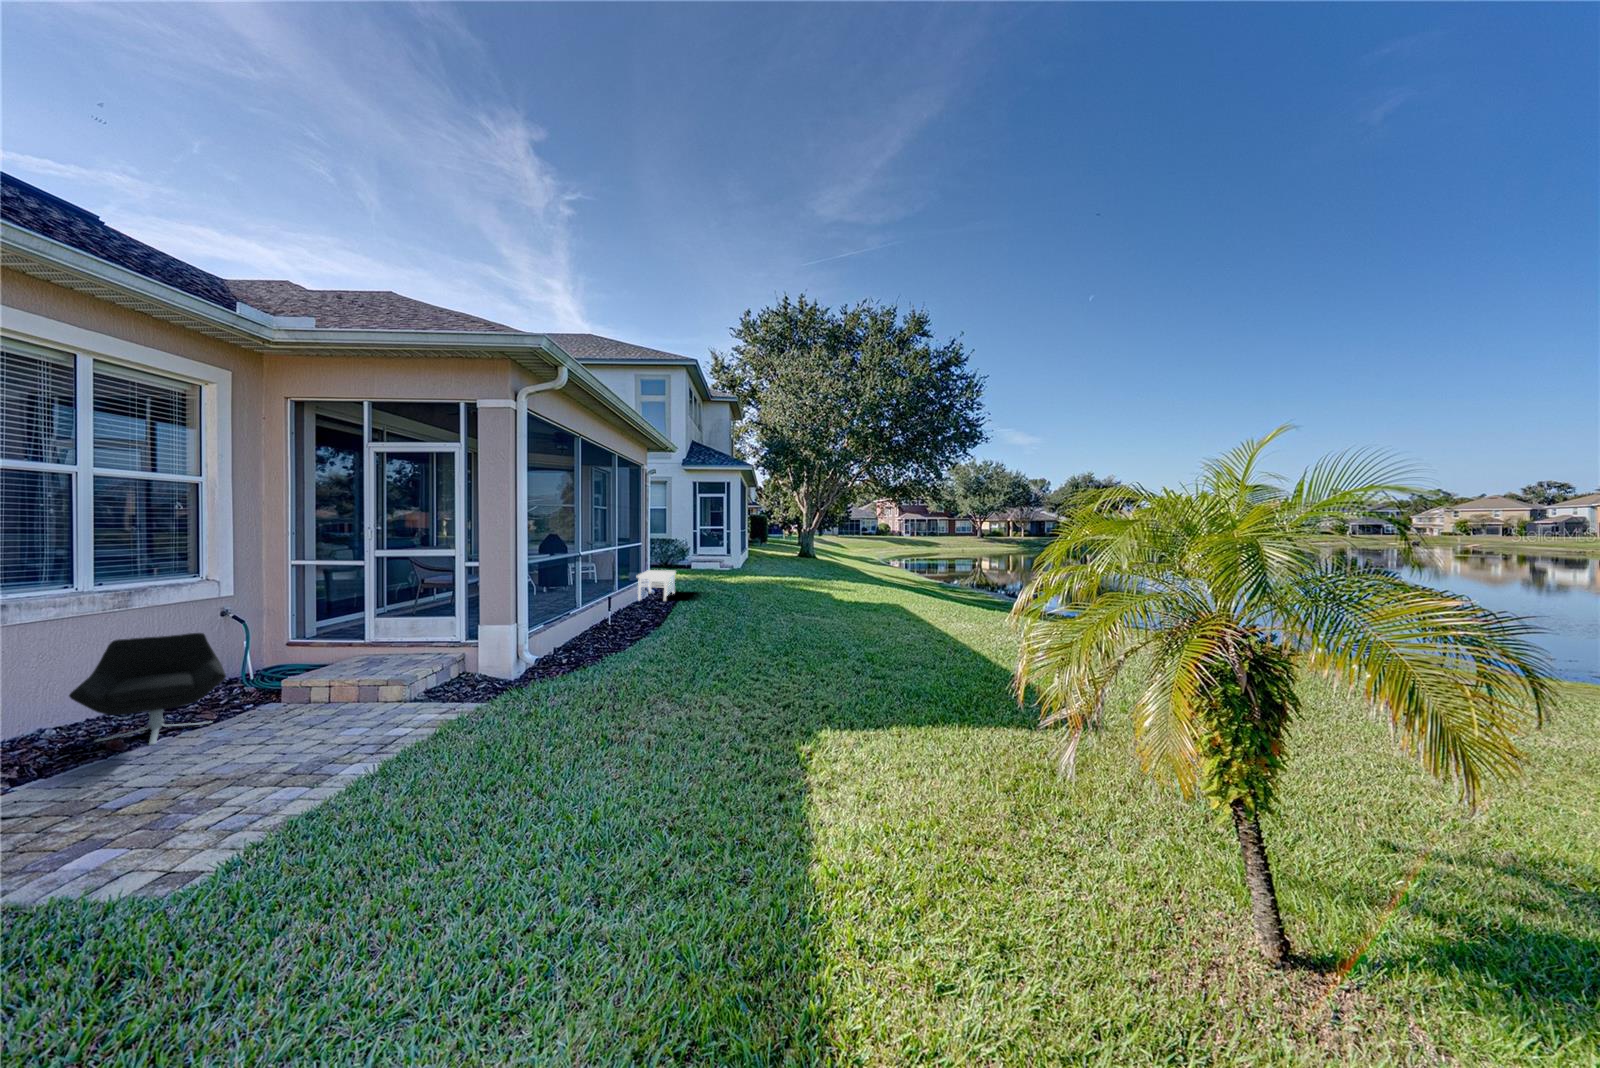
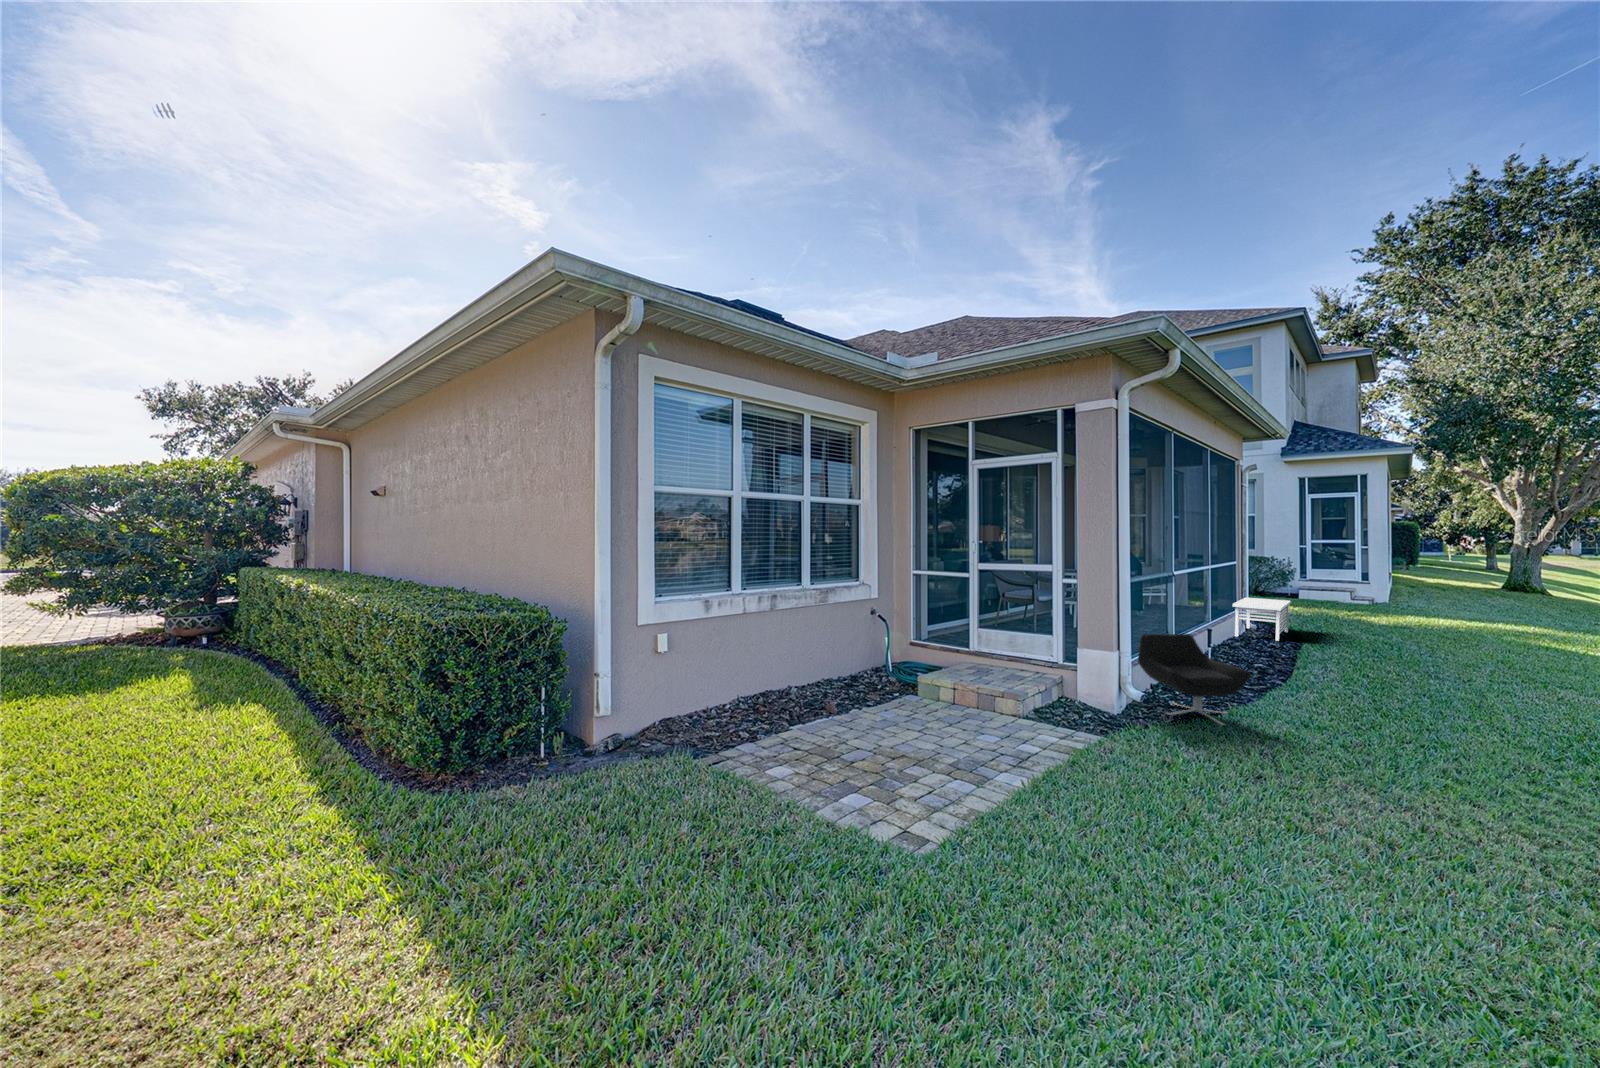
lounge chair: present [69,633,226,745] -> present [1138,634,1251,725]

